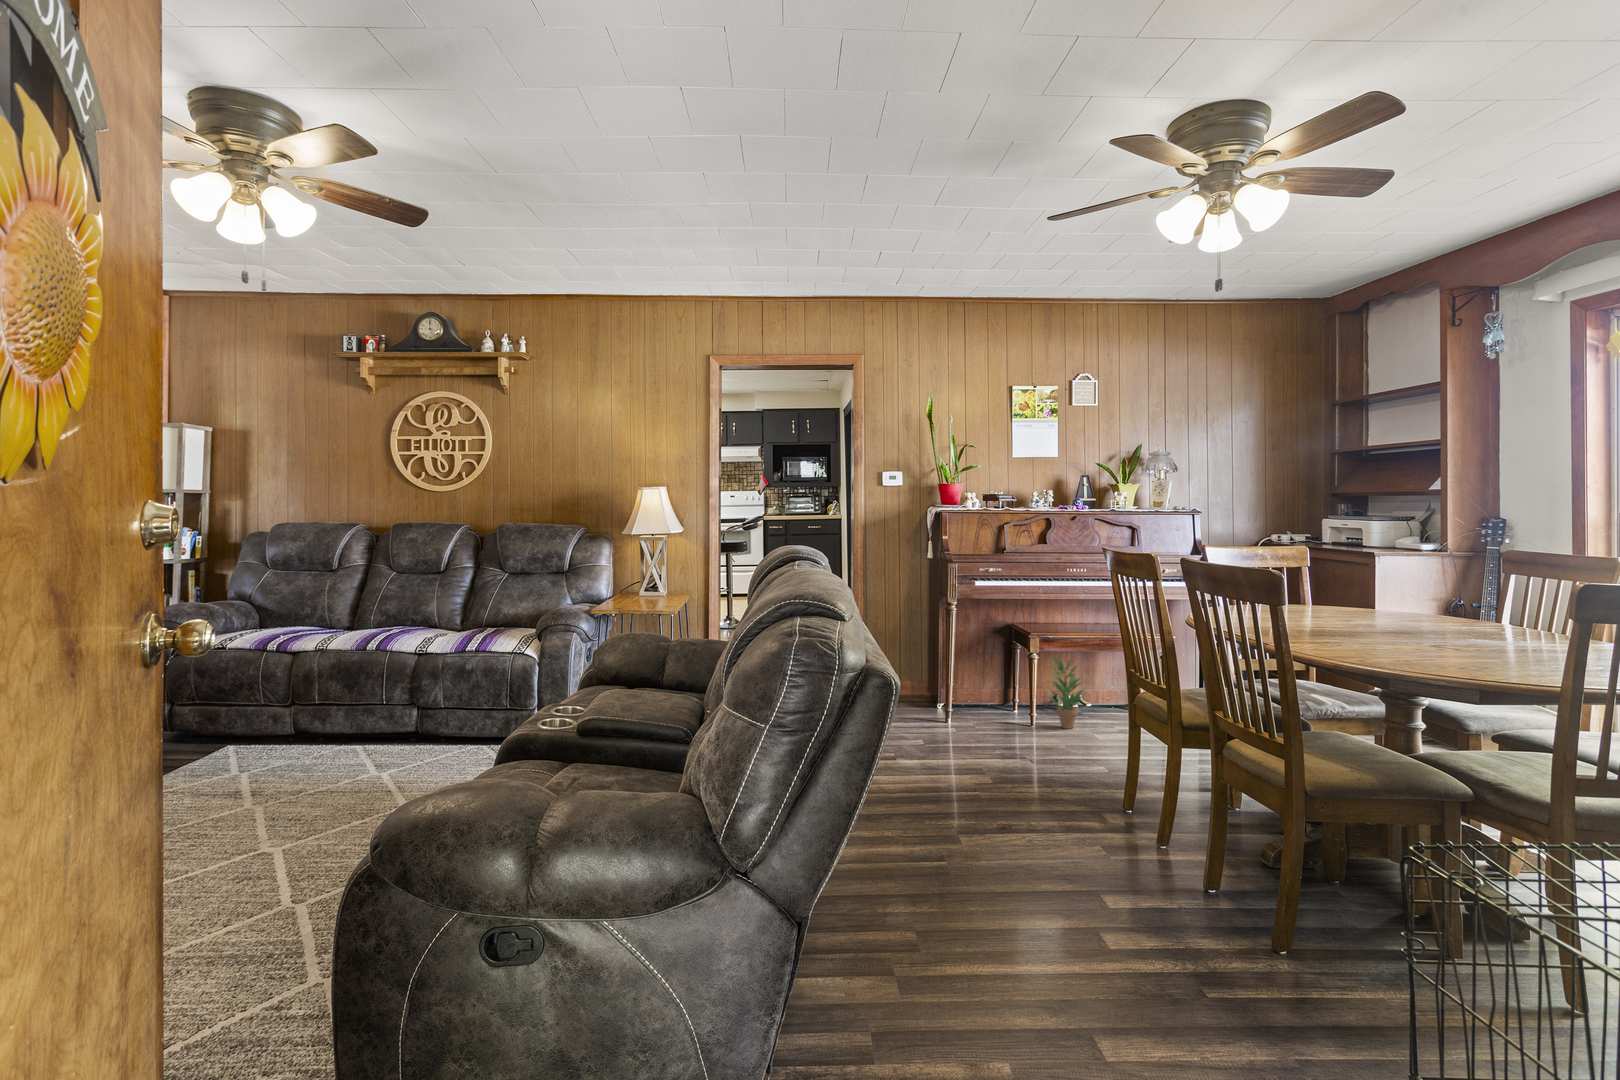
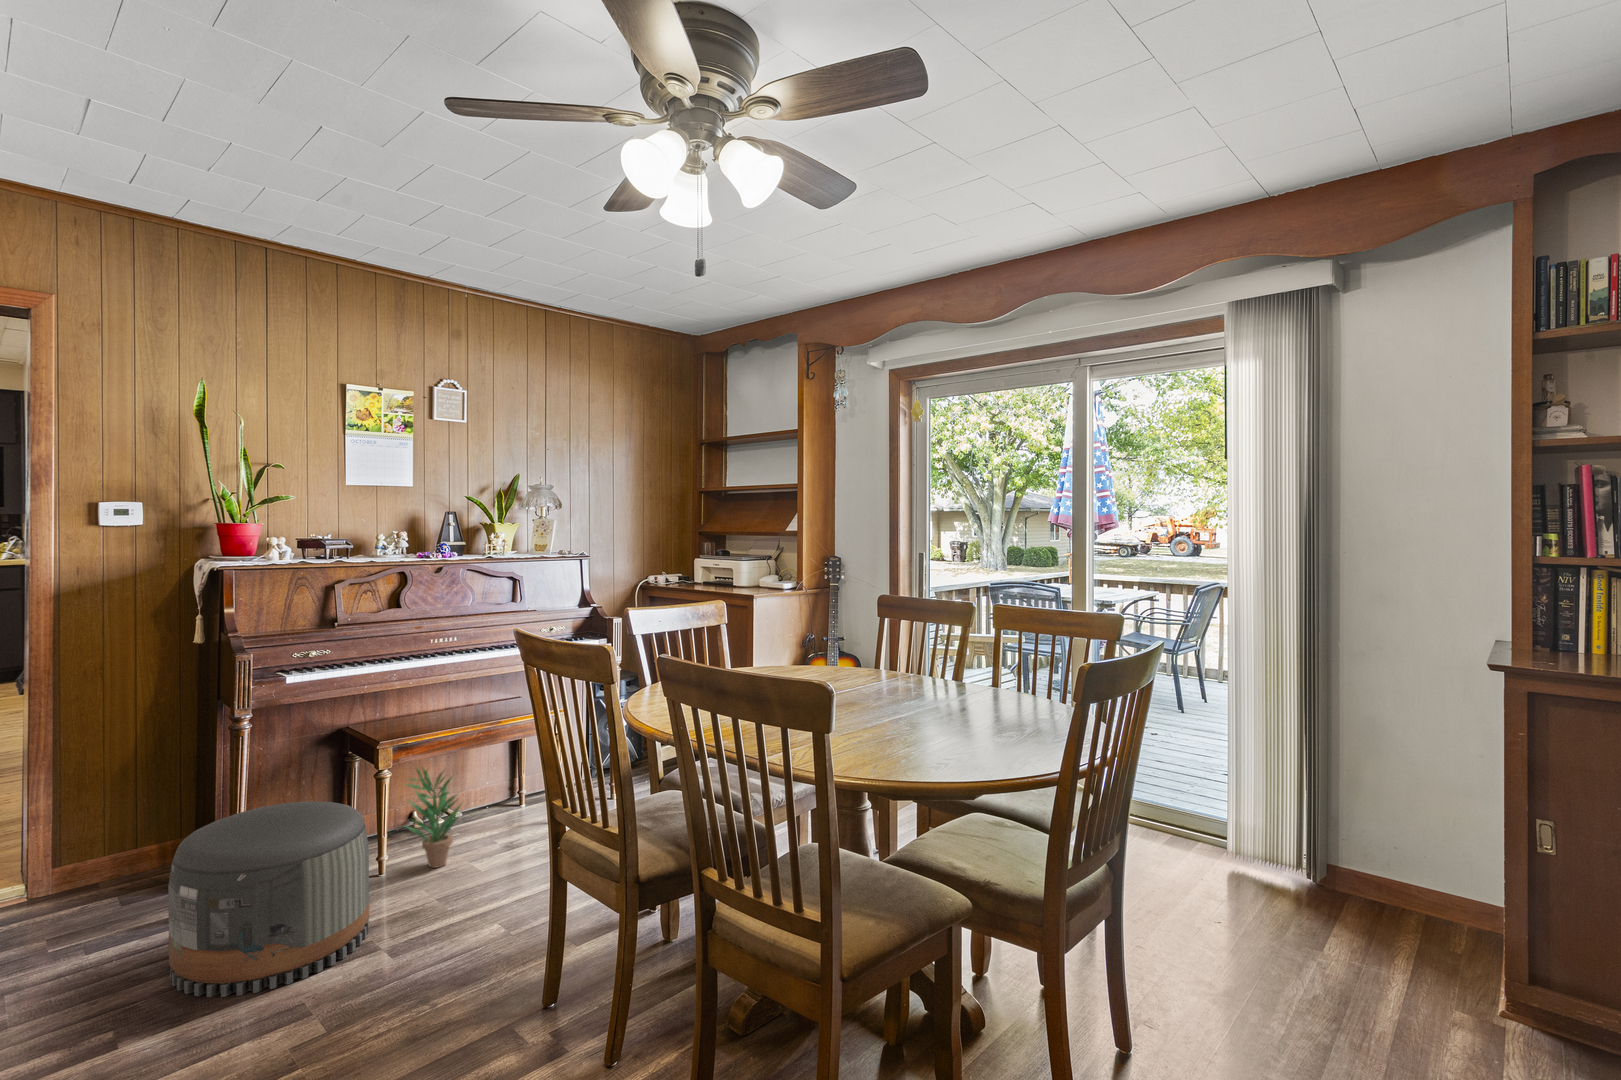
pouf: none [916,656,1020,755] -> present [168,801,369,997]

